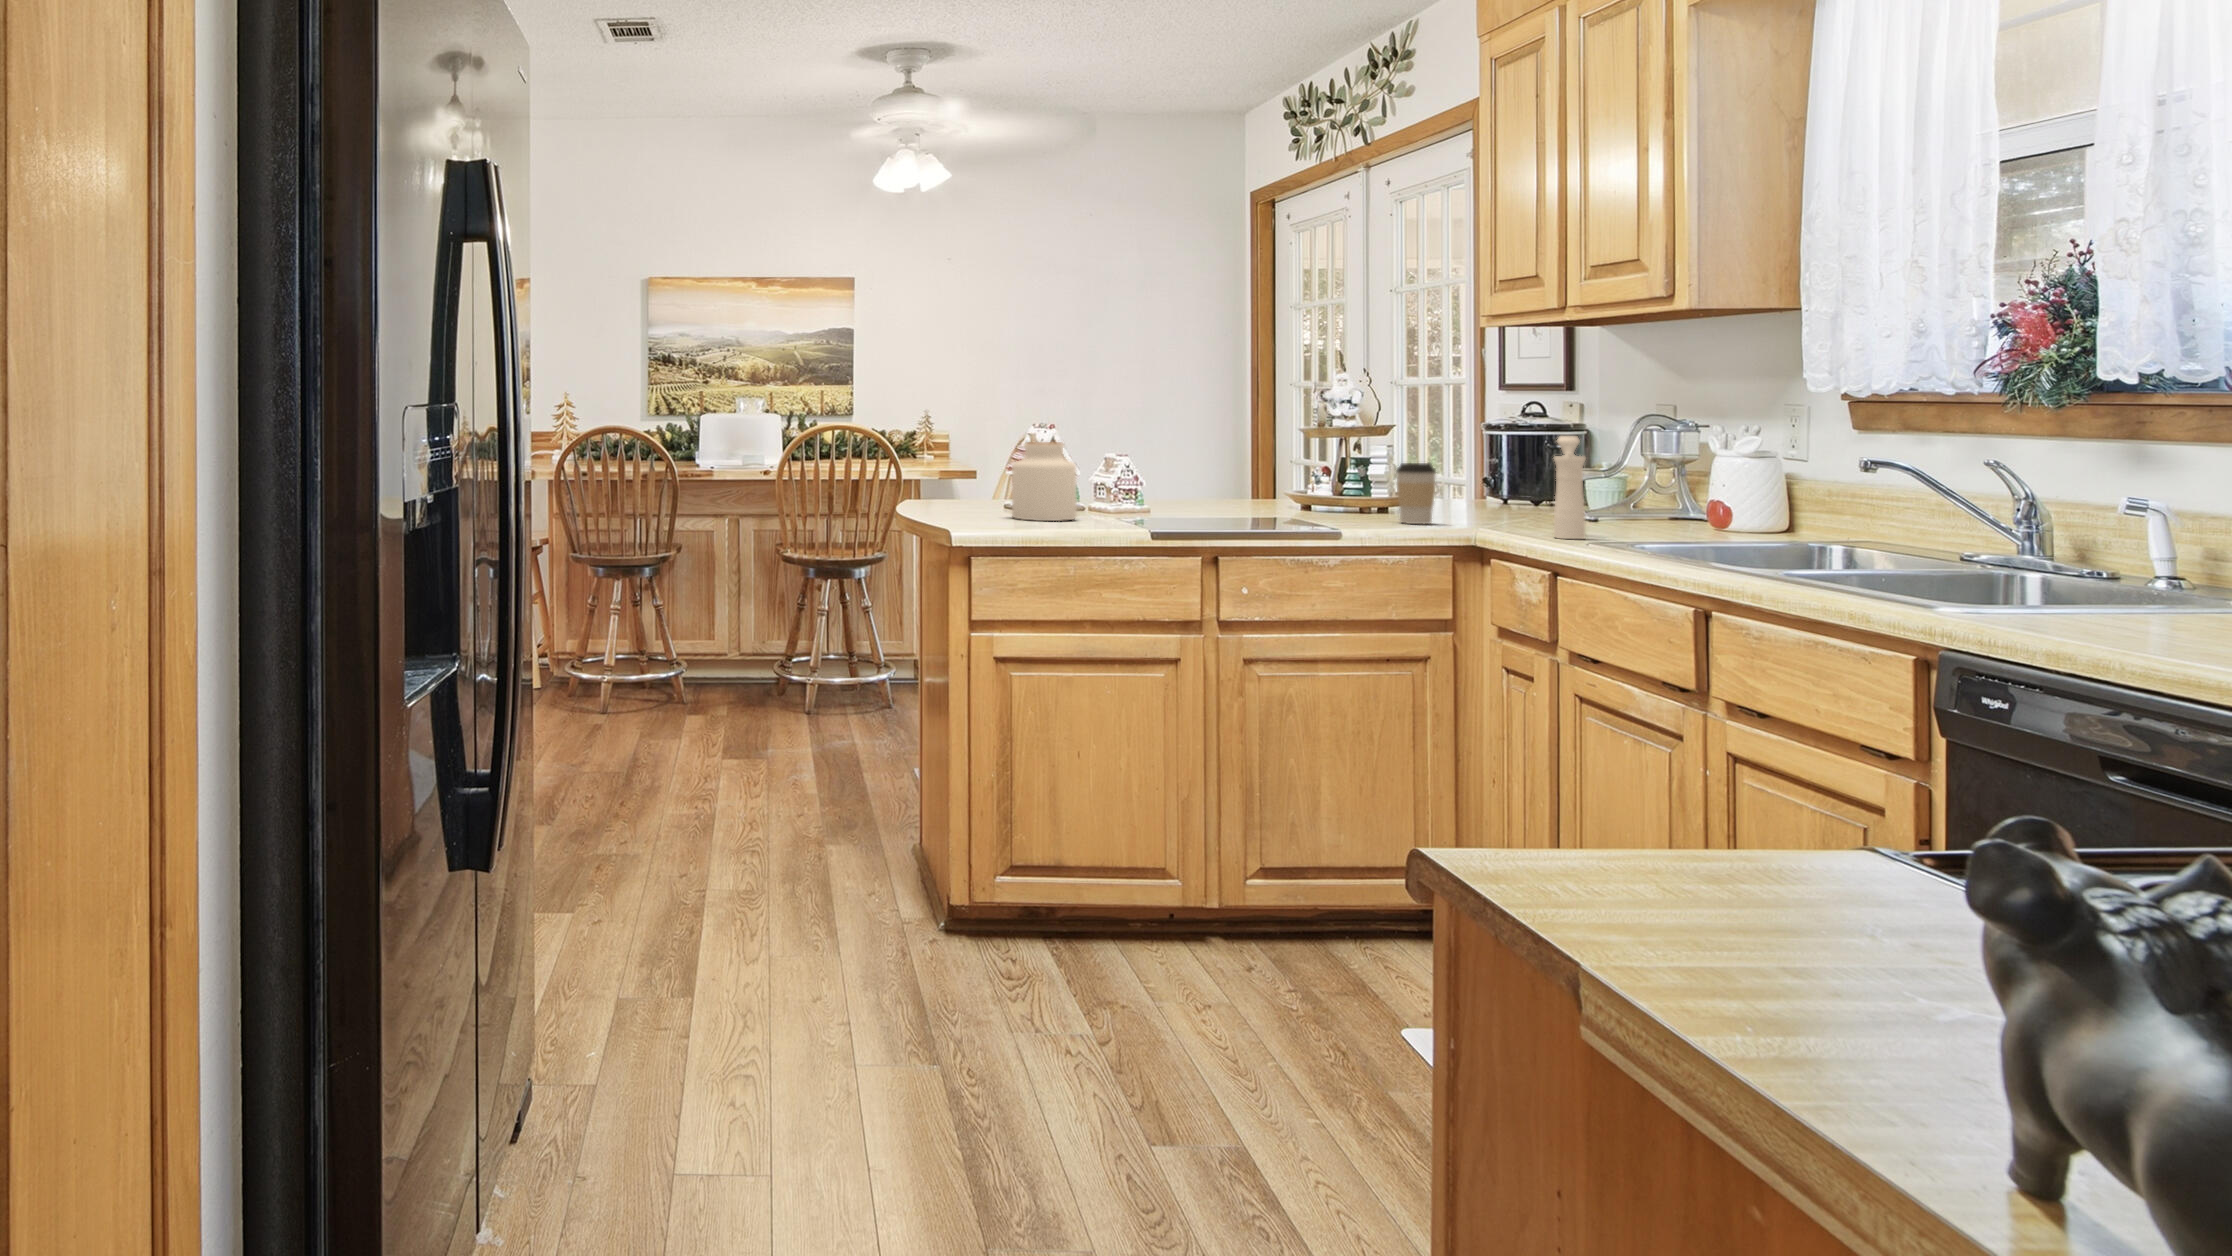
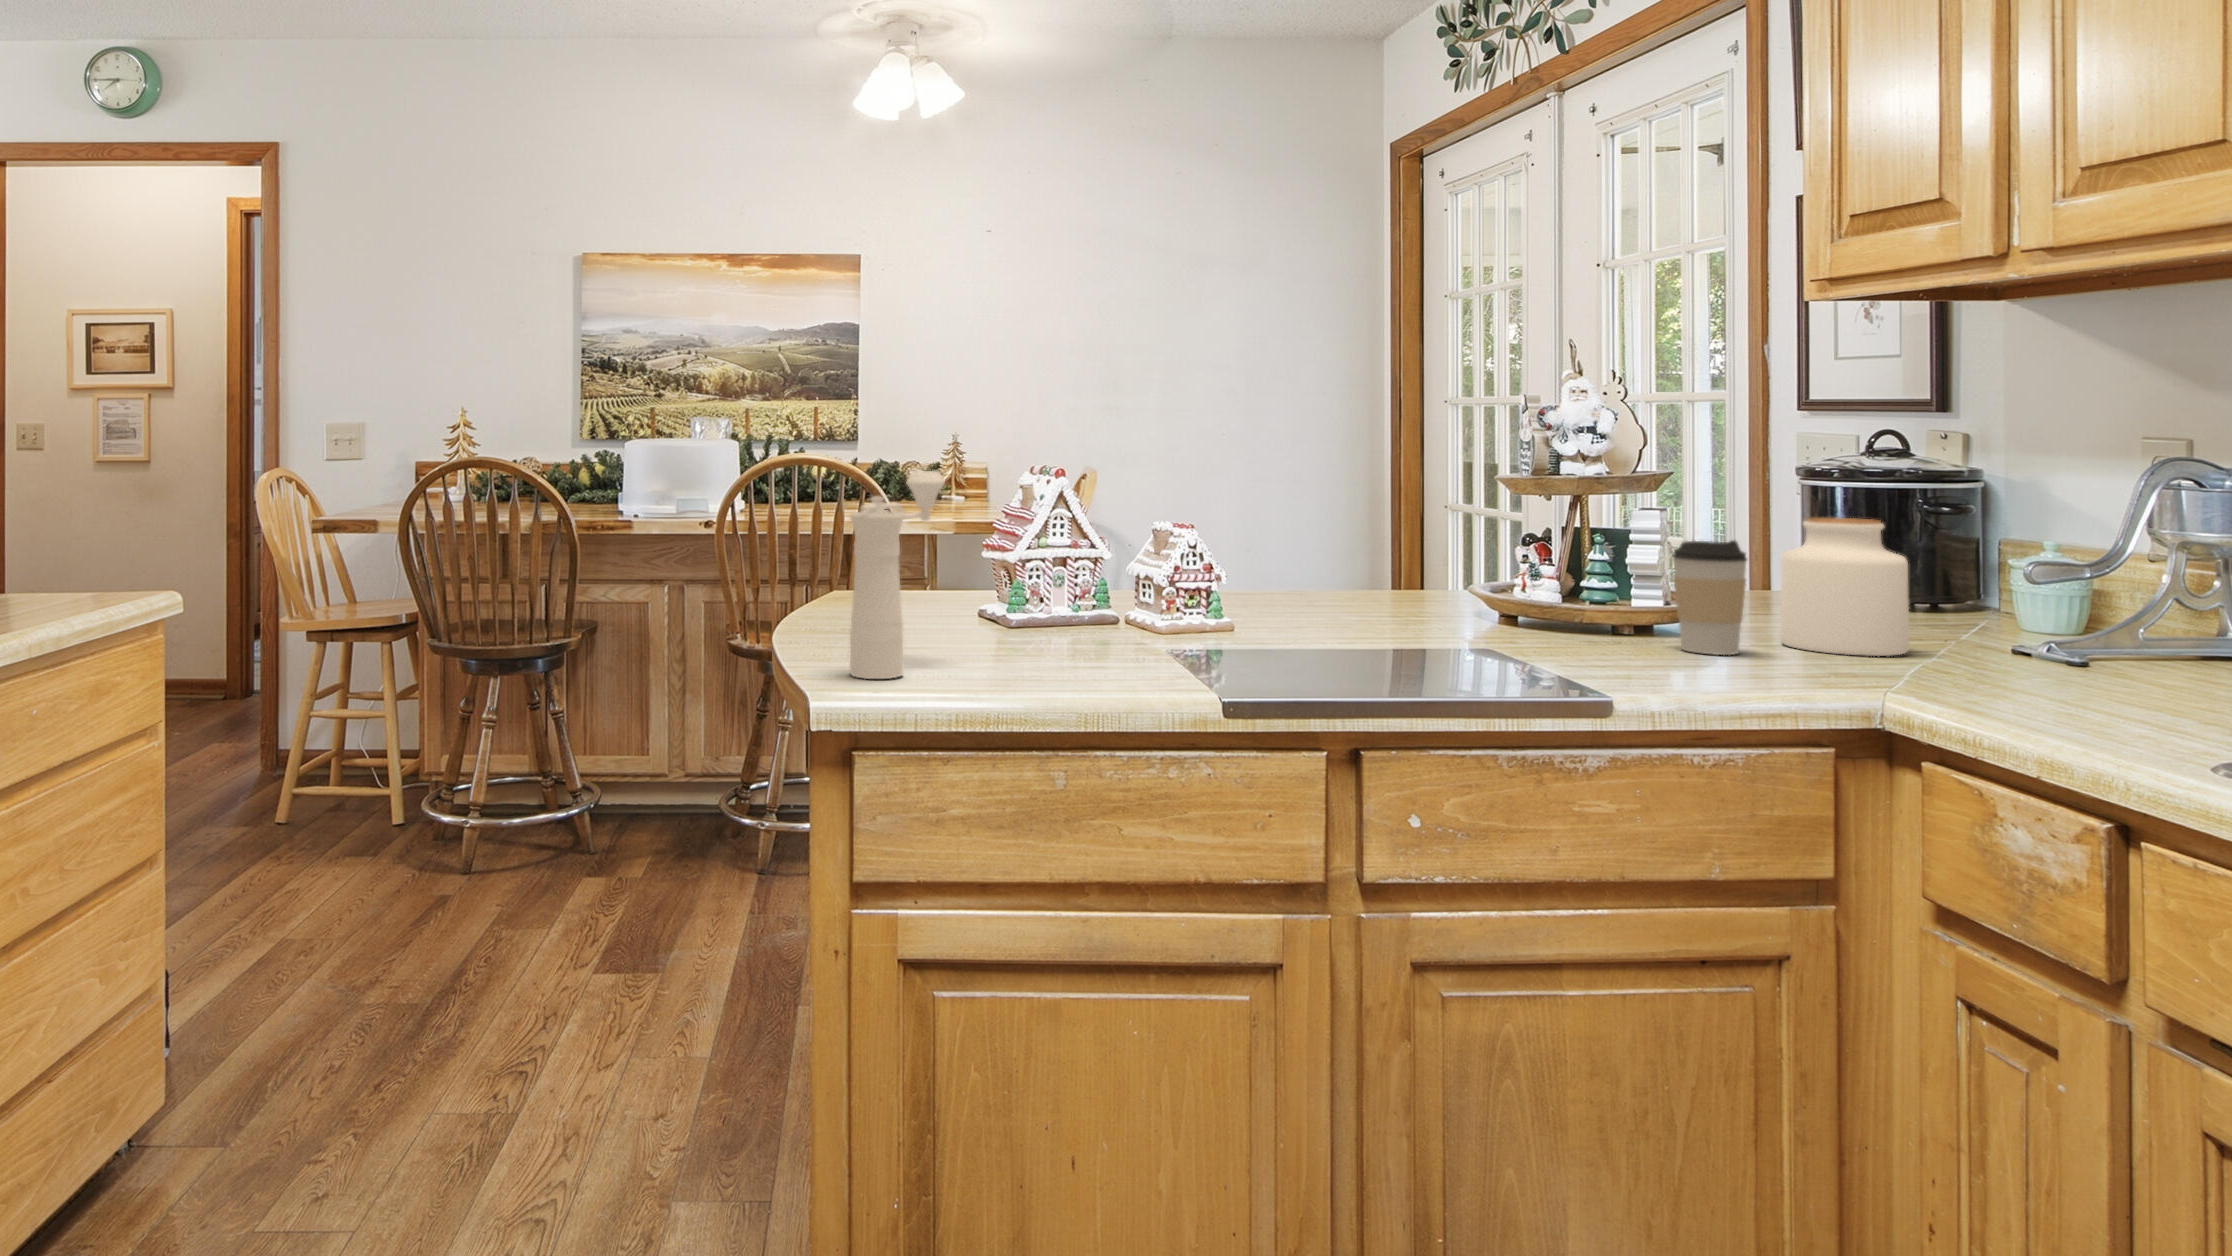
pepper mill: present [1554,436,1585,539] -> present [850,471,945,679]
jar: present [1012,442,1077,521] -> present [1781,518,1909,656]

